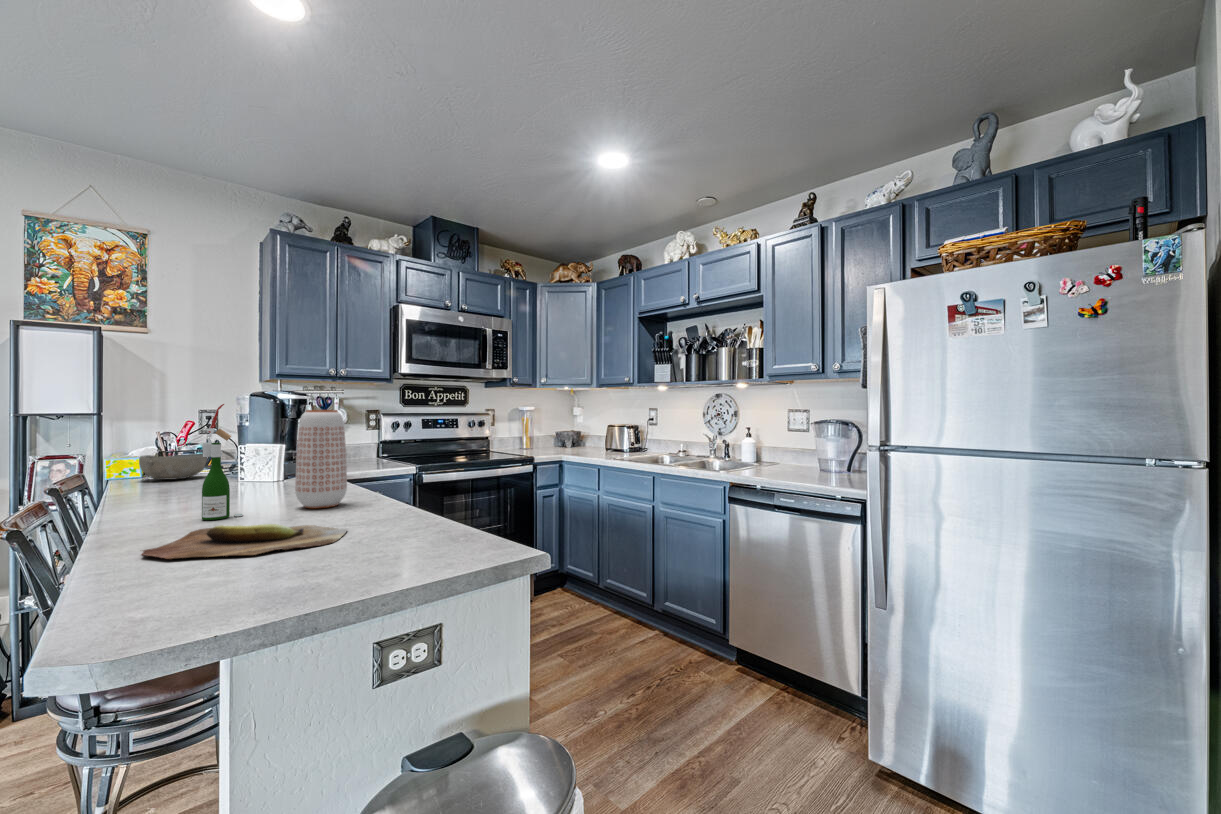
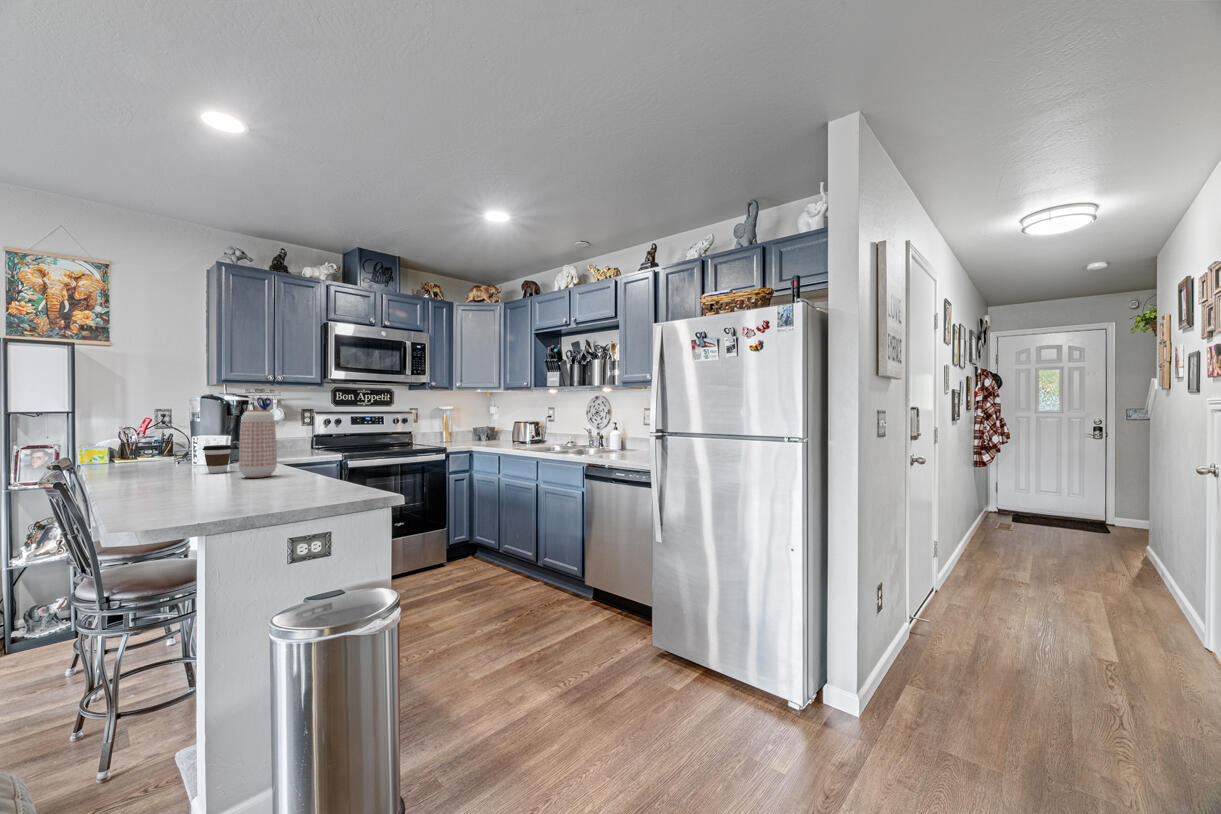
wine bottle: present [202,404,243,520] -> none [172,406,201,484]
bowl: present [139,454,207,480] -> none [110,444,166,464]
coffee cup: none [248,458,287,498] -> present [202,445,232,473]
cutting board: present [142,524,347,559] -> none [138,482,274,500]

